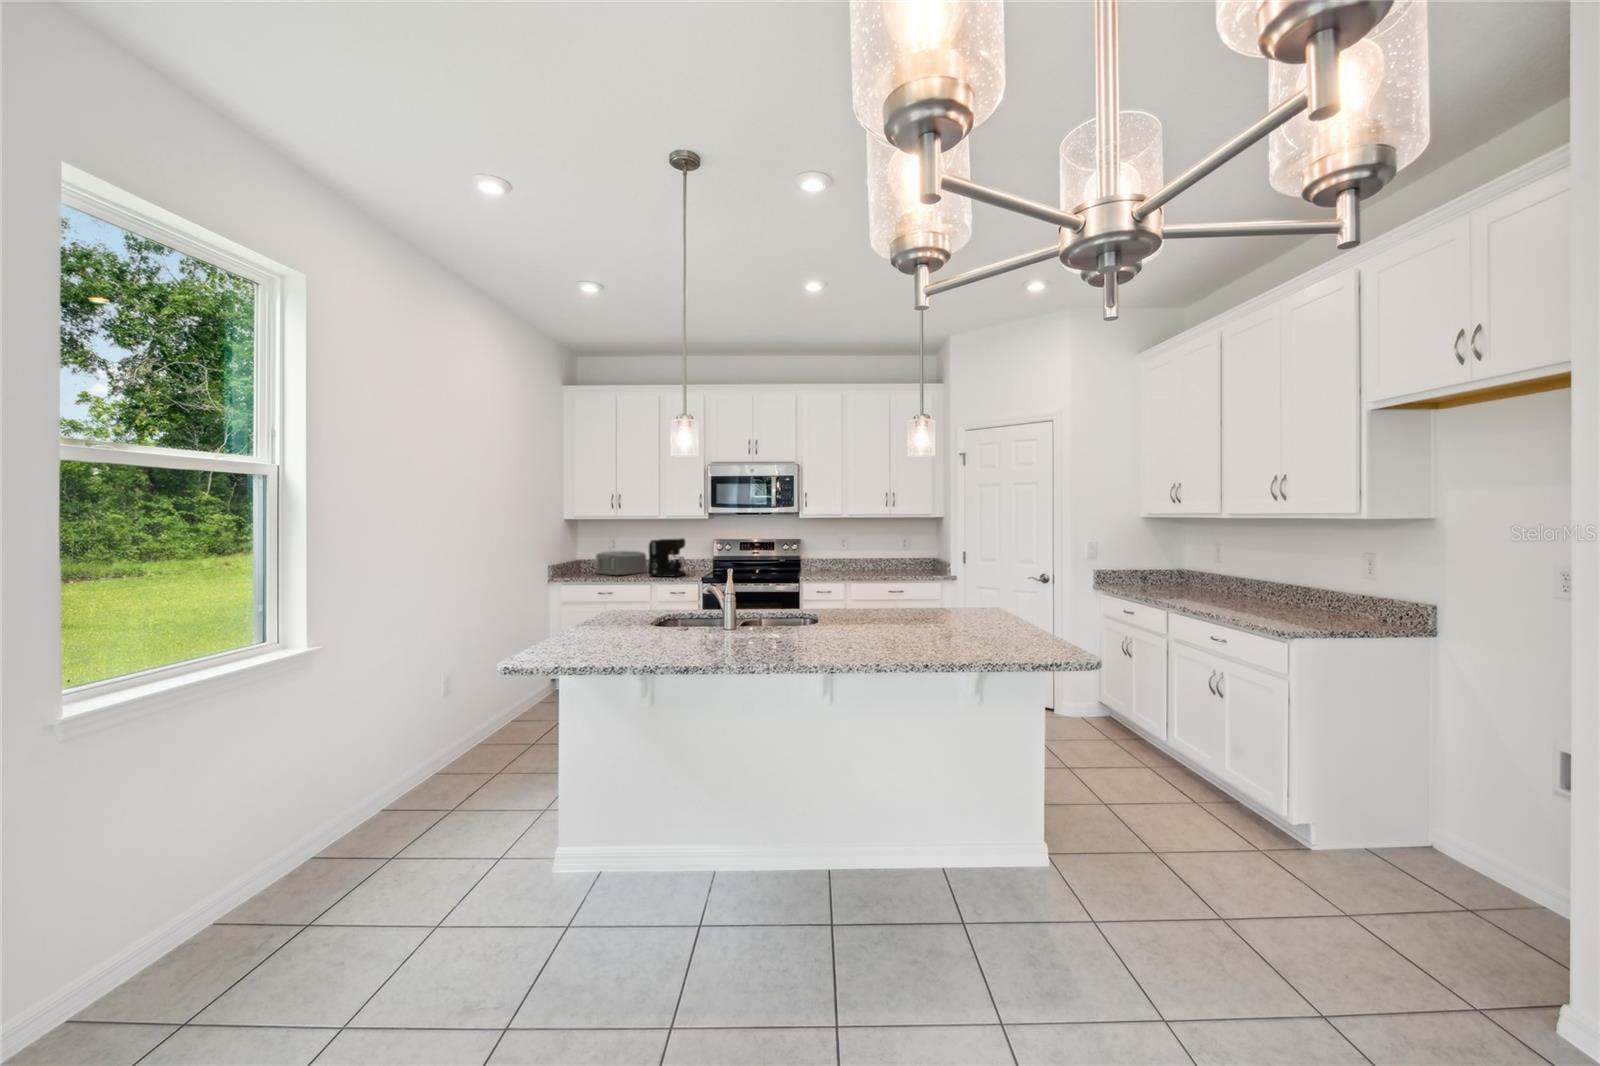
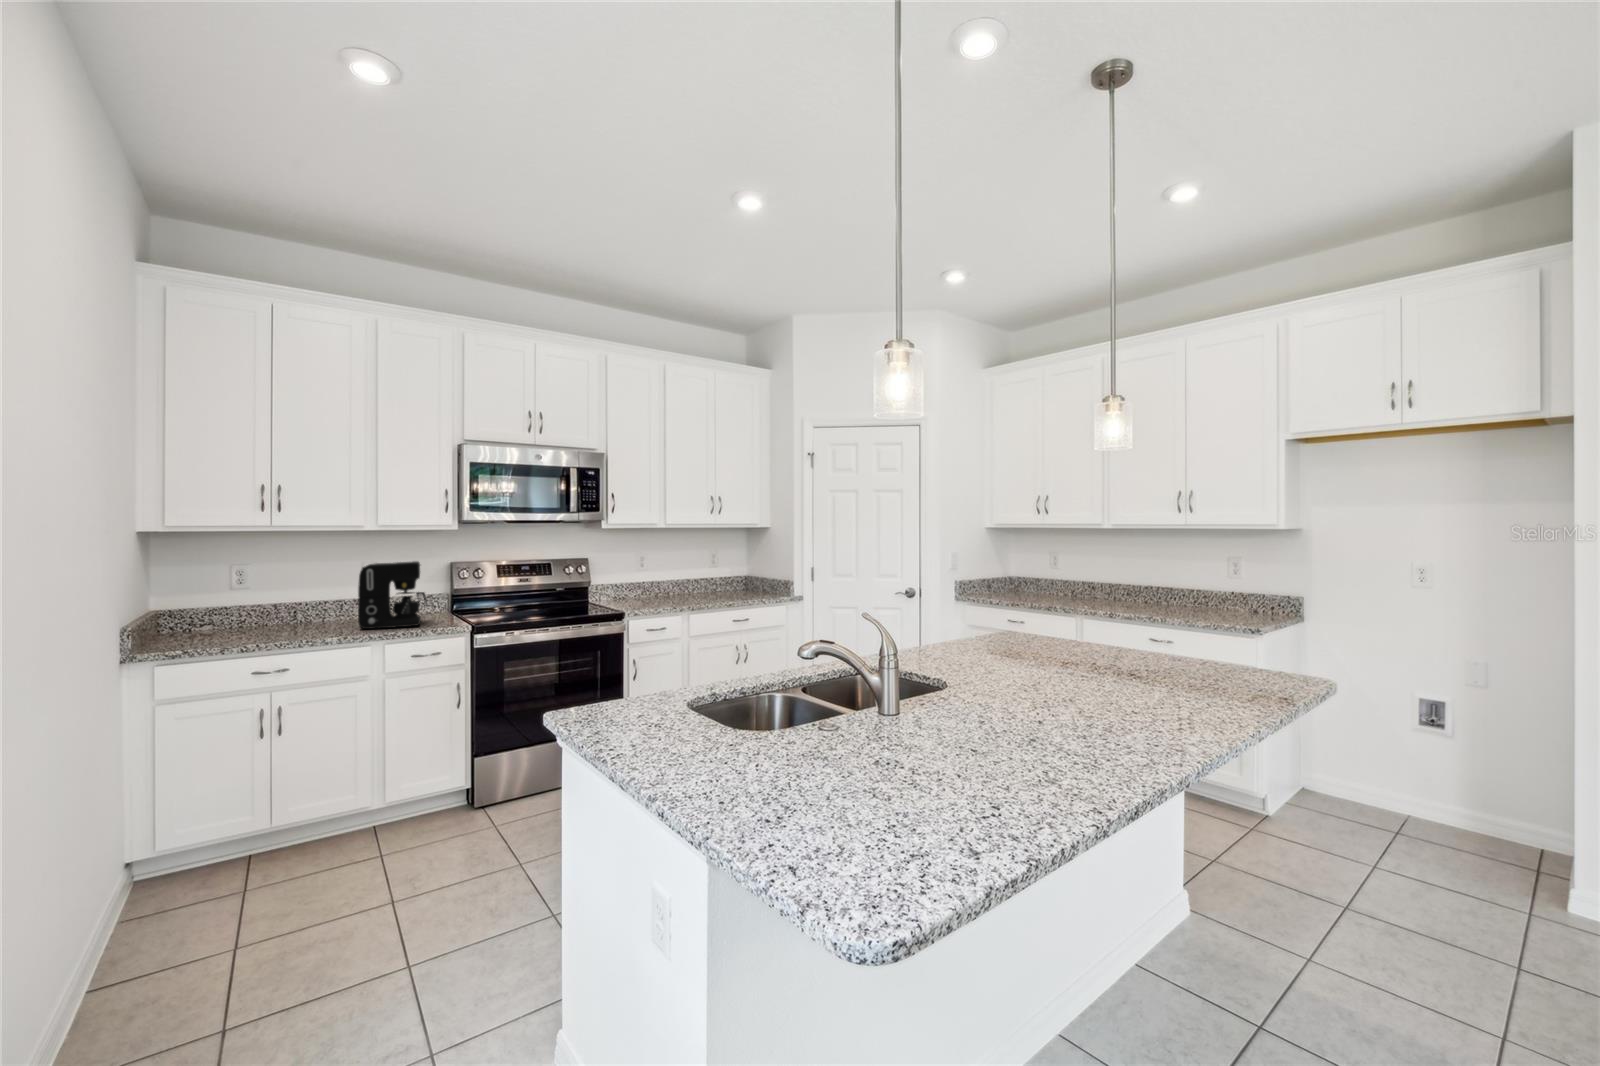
toaster: present [595,551,648,575] -> none [219,587,334,634]

